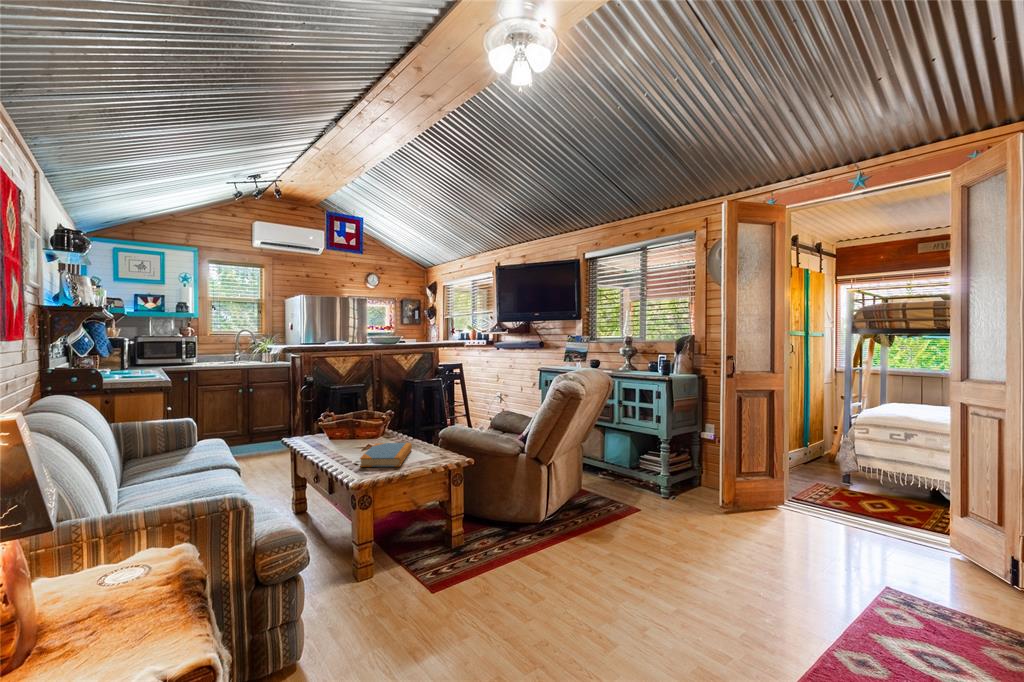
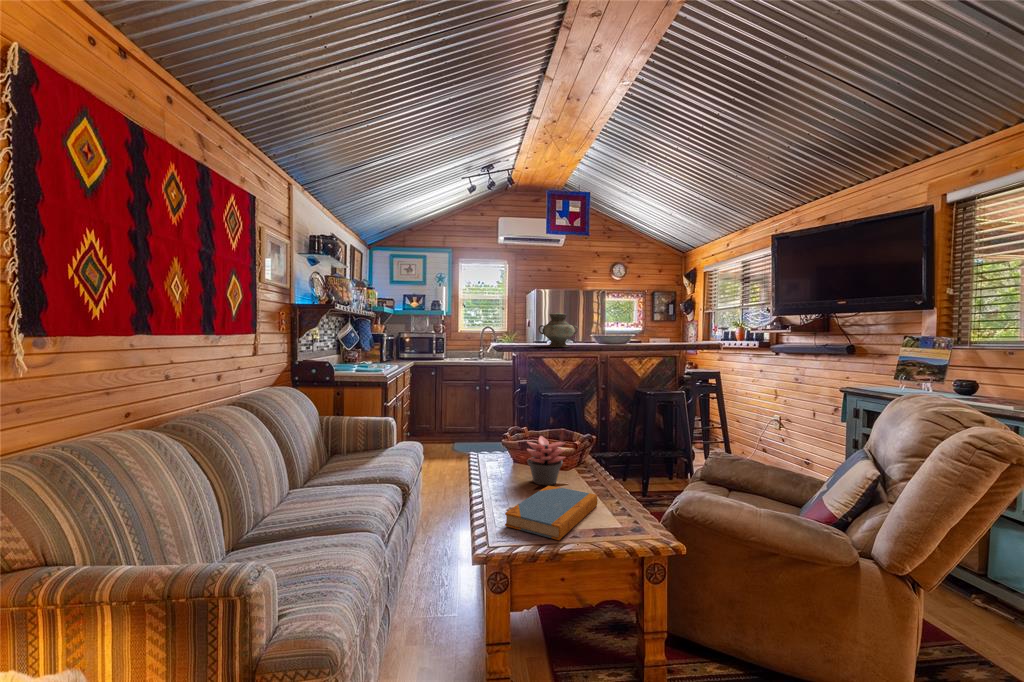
vase: none [321,318,355,348] -> present [539,313,578,347]
succulent plant: none [351,413,382,446] -> present [527,436,565,485]

